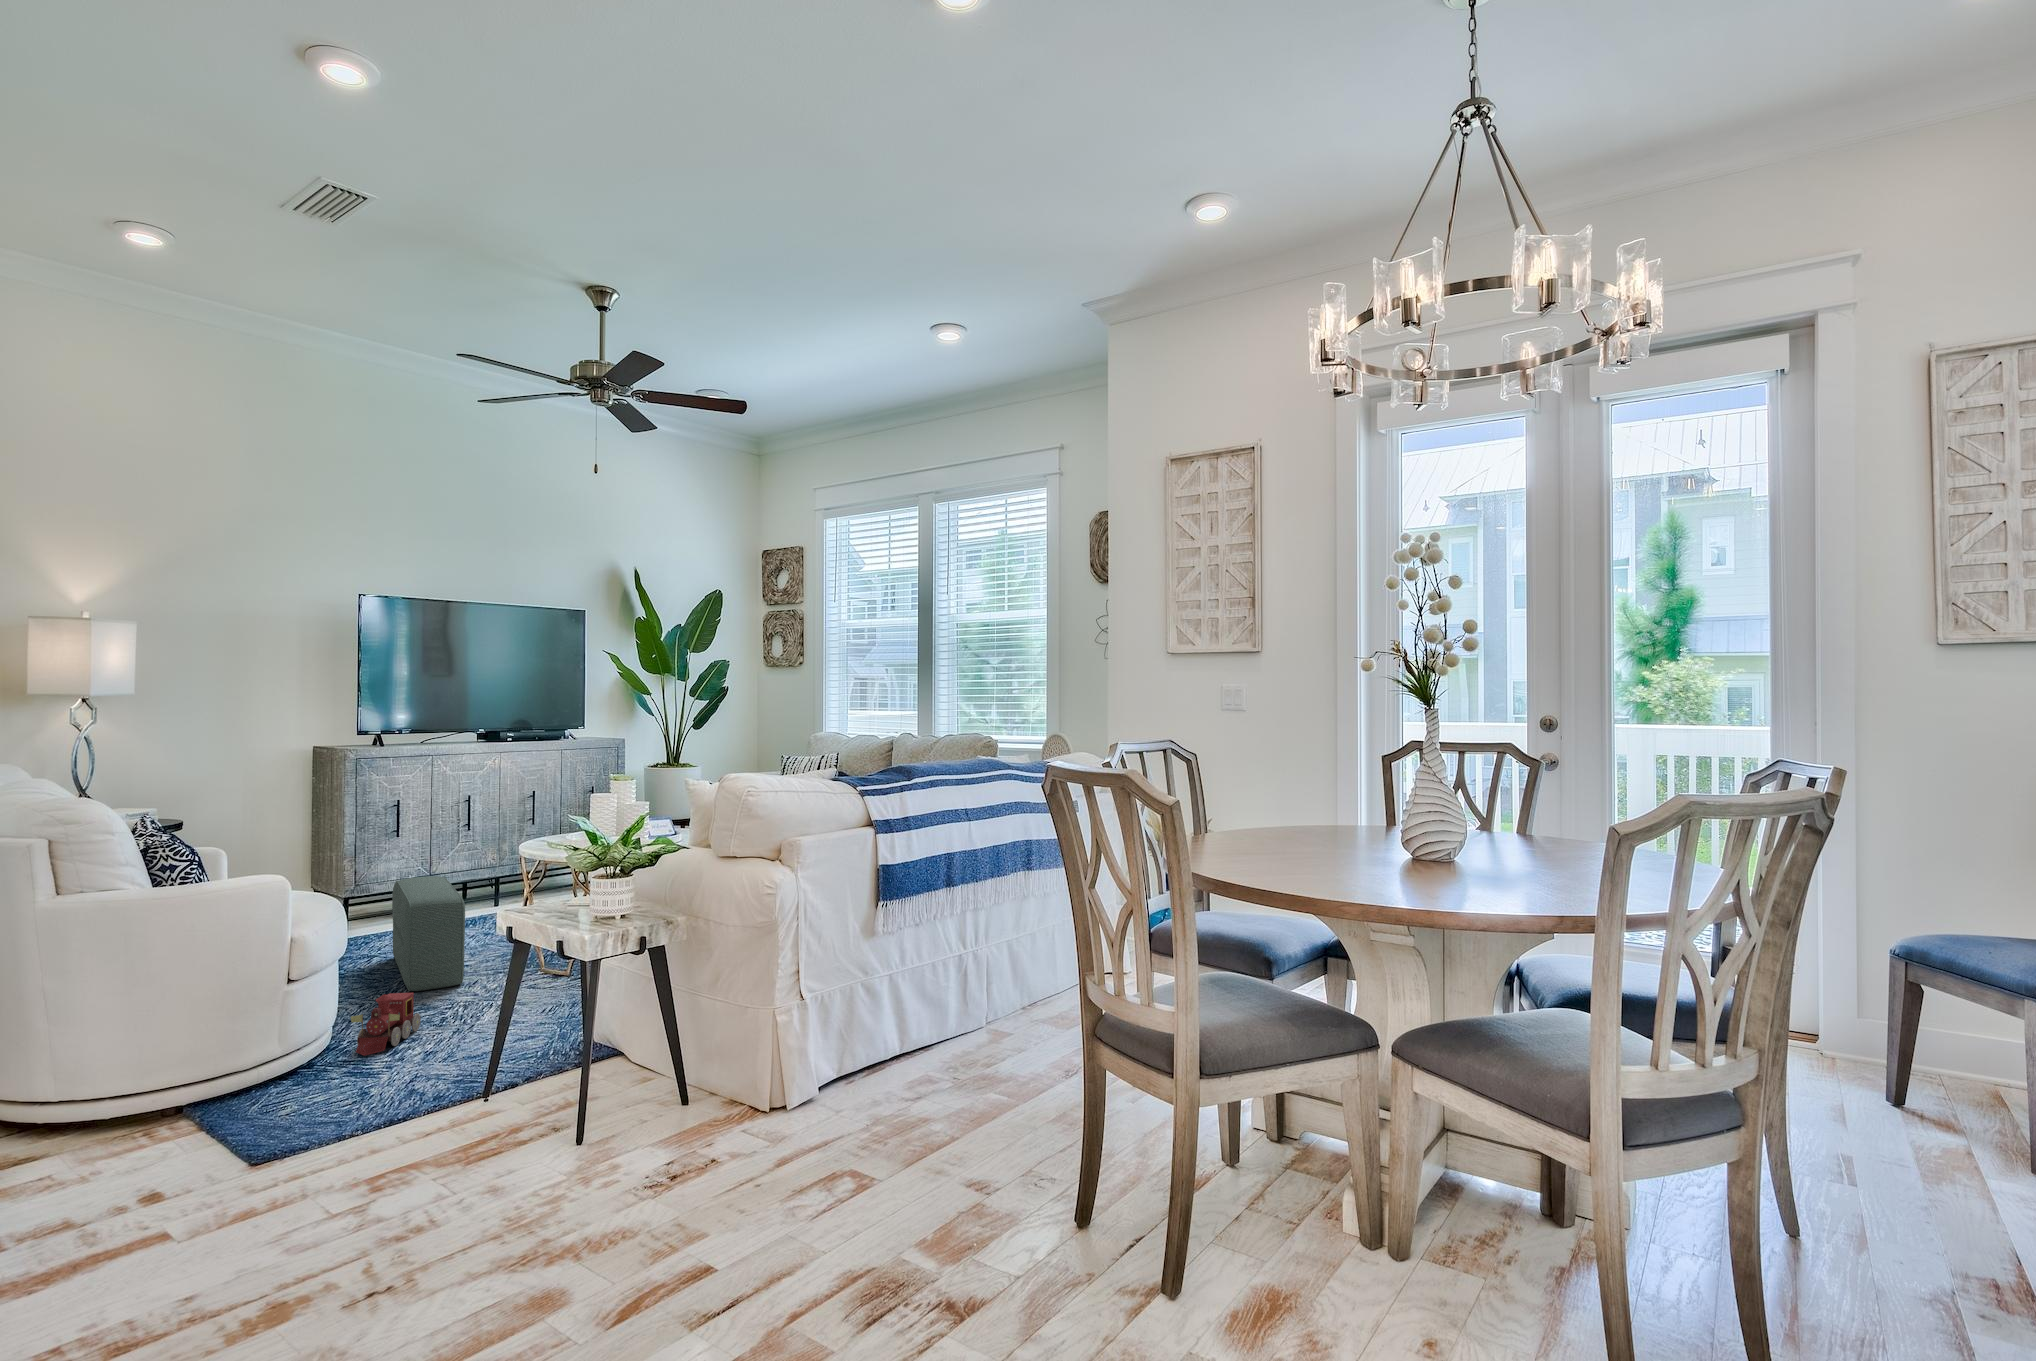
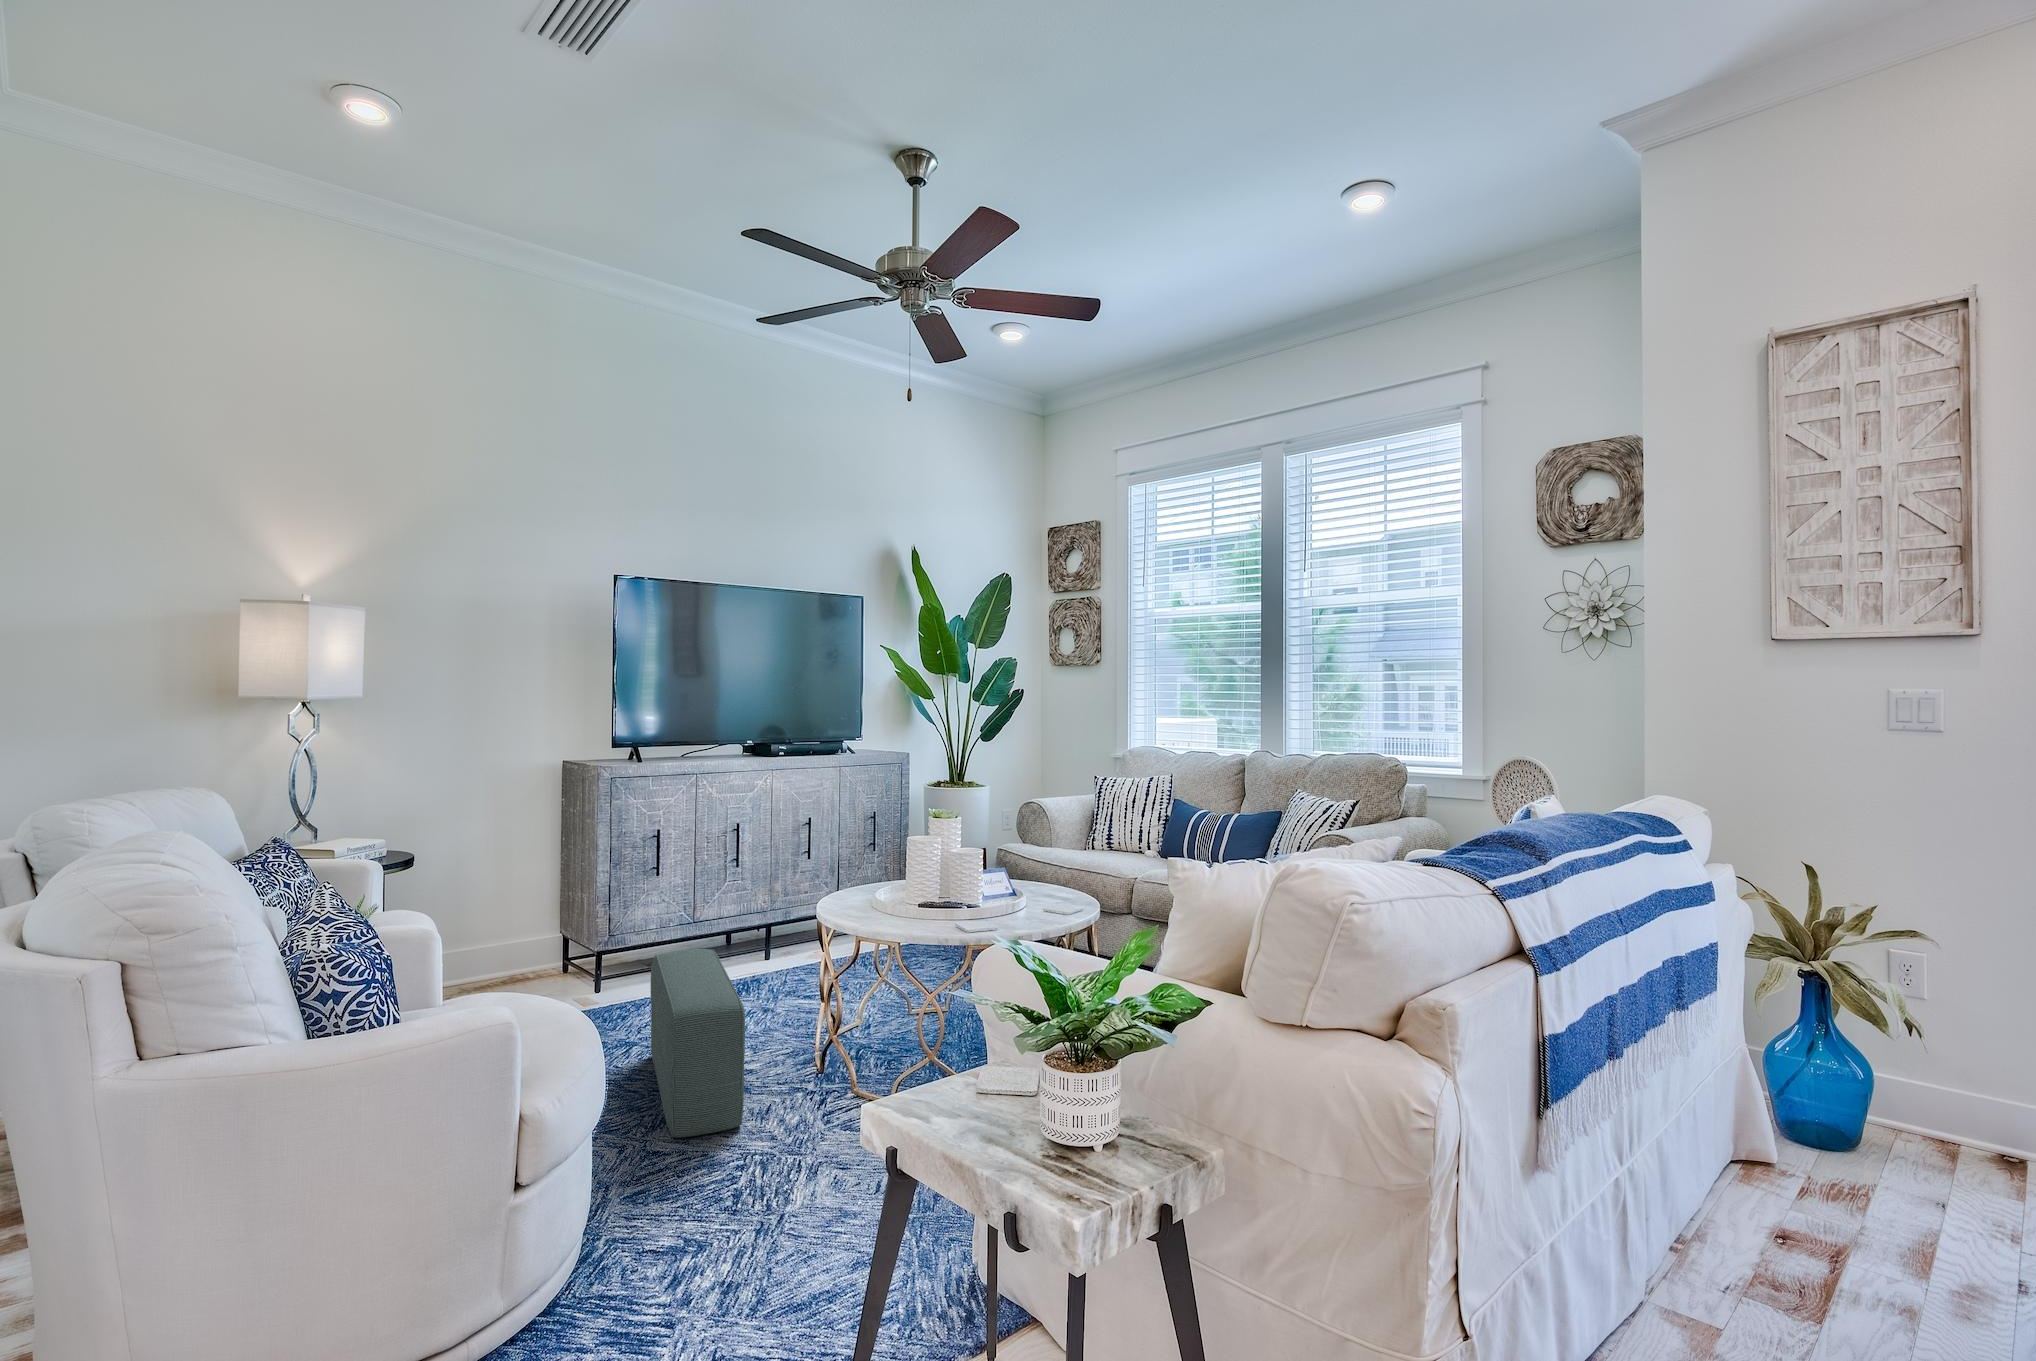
toy train: present [351,993,421,1056] -> none [590,1182,691,1315]

